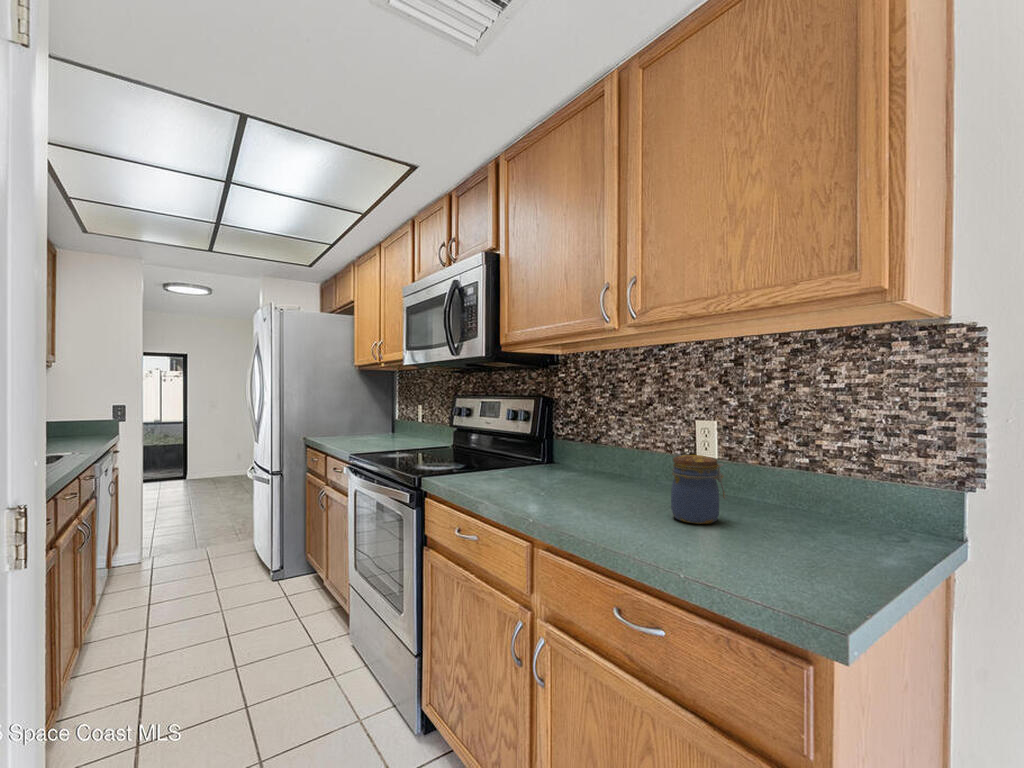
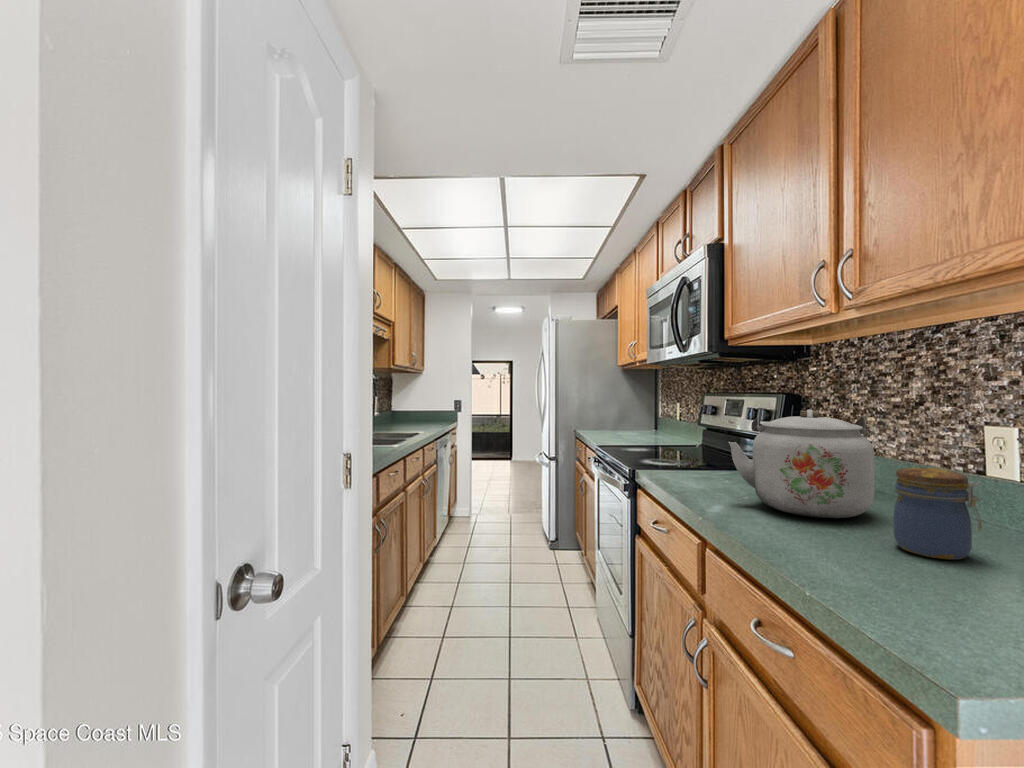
kettle: none [532,410,640,504] -> present [729,409,874,518]

